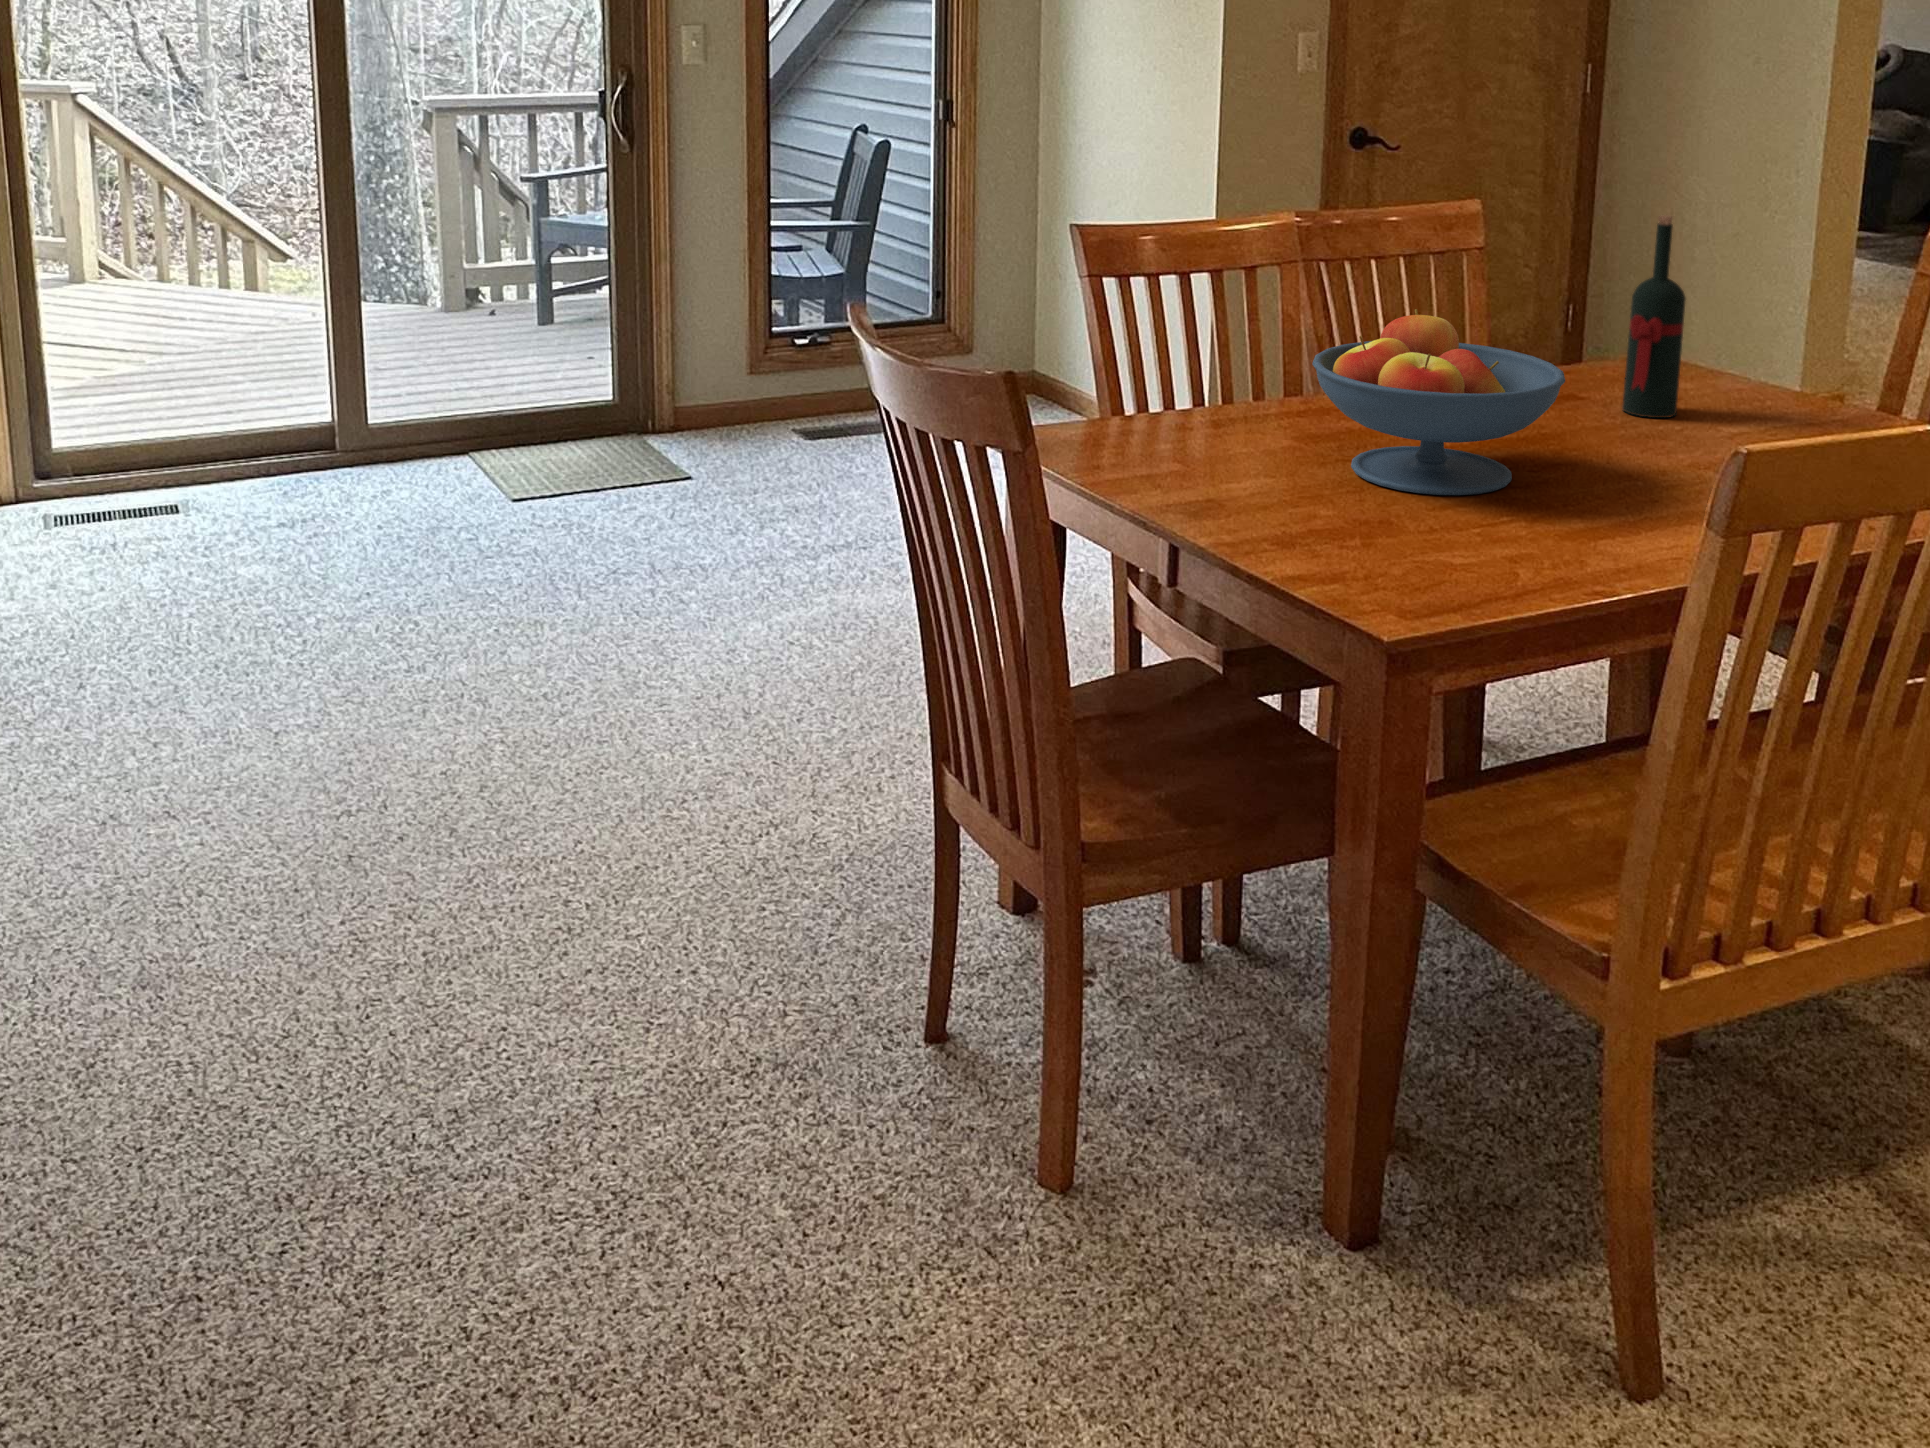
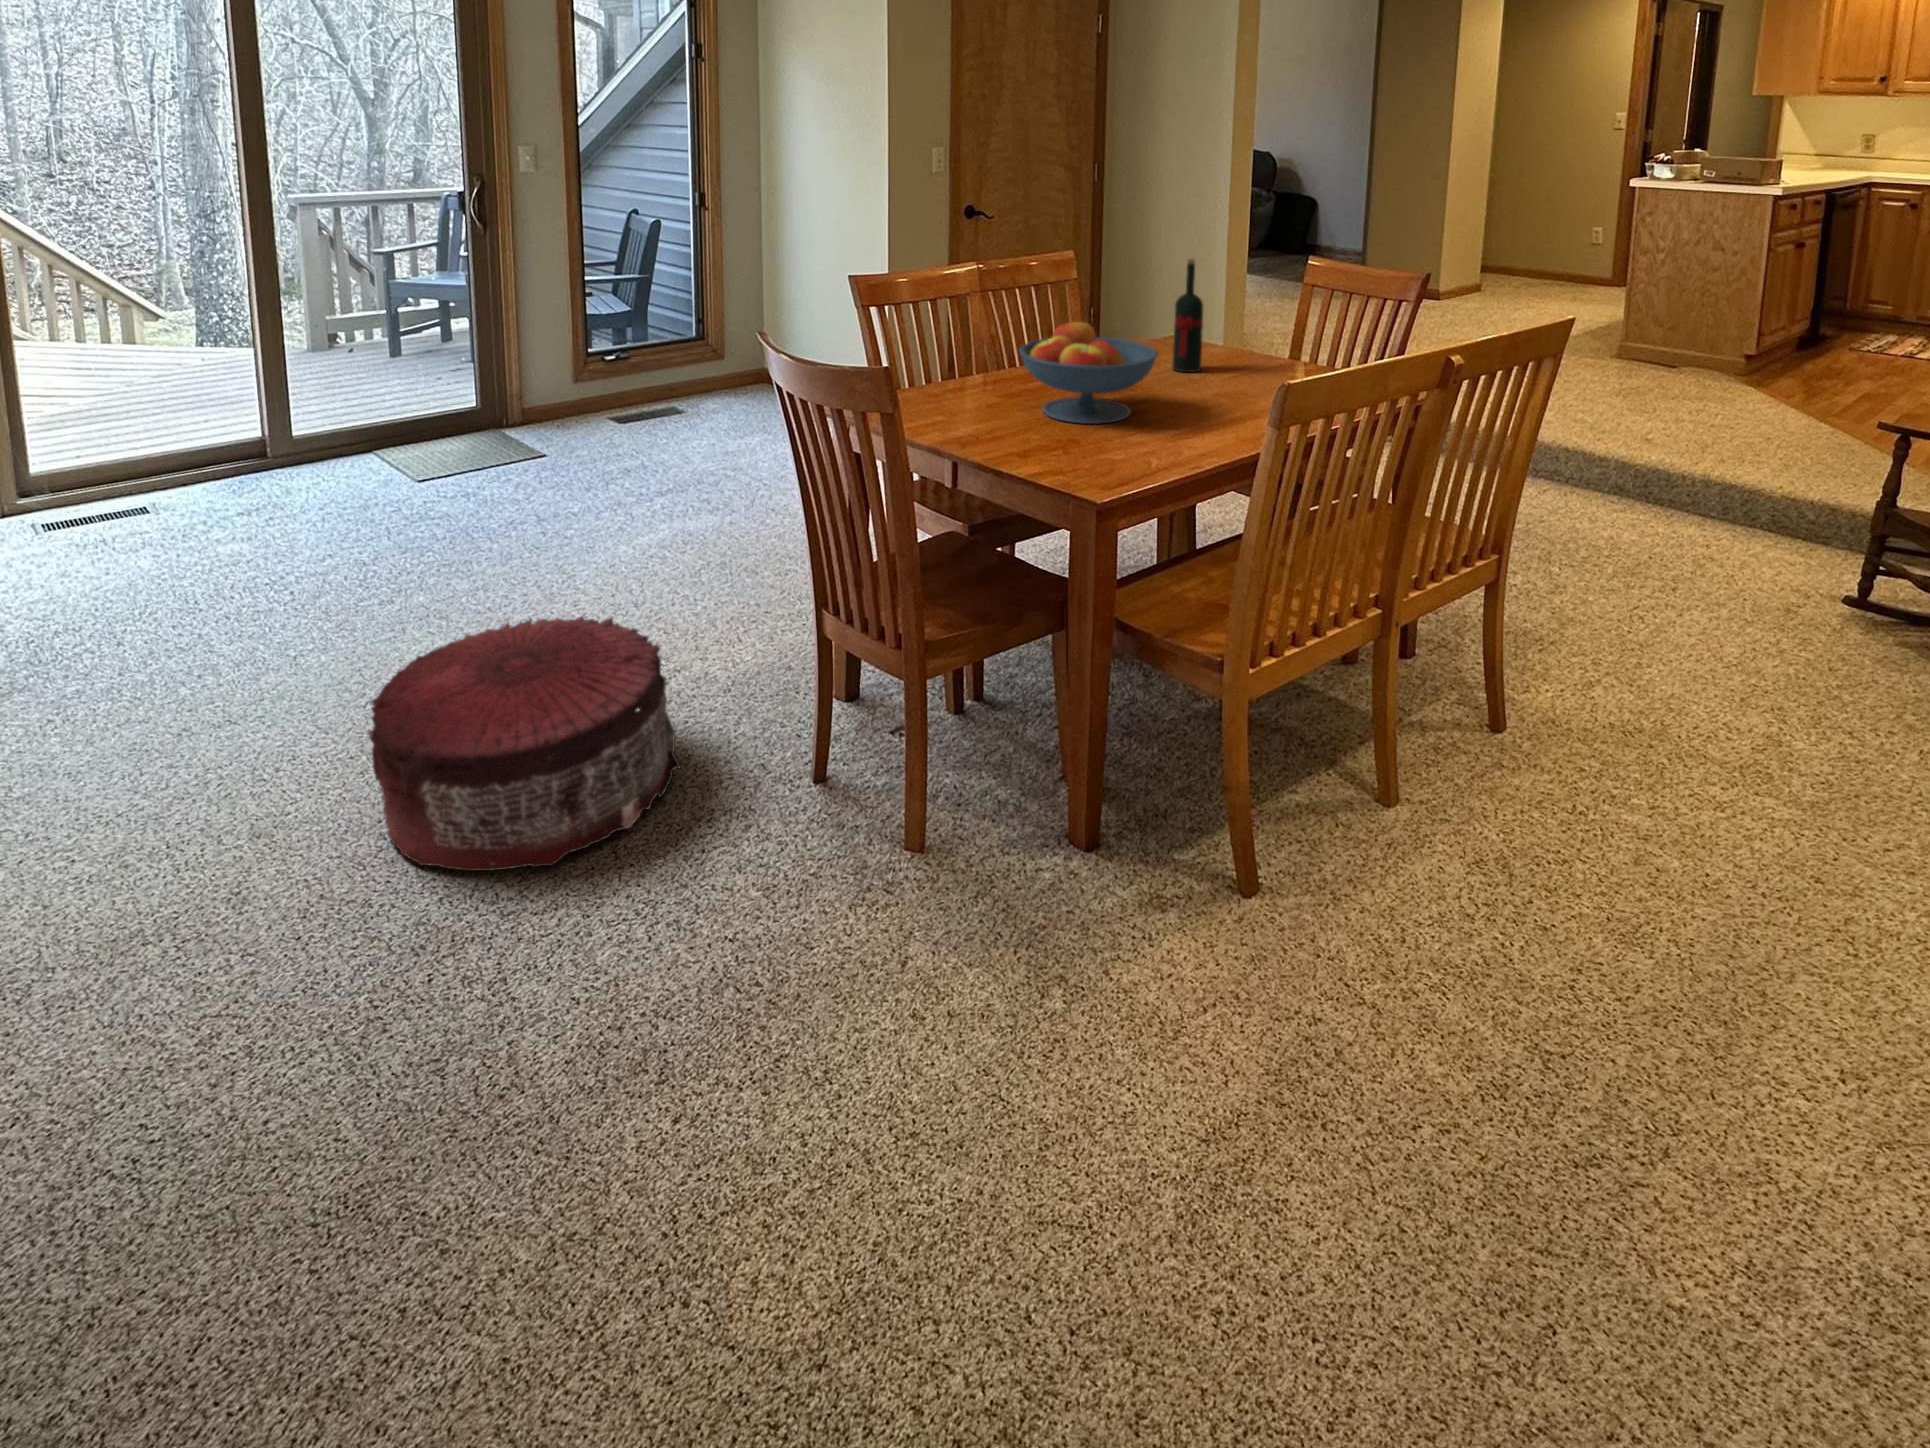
pouf: none [280,717,726,1105] -> present [368,616,680,871]

